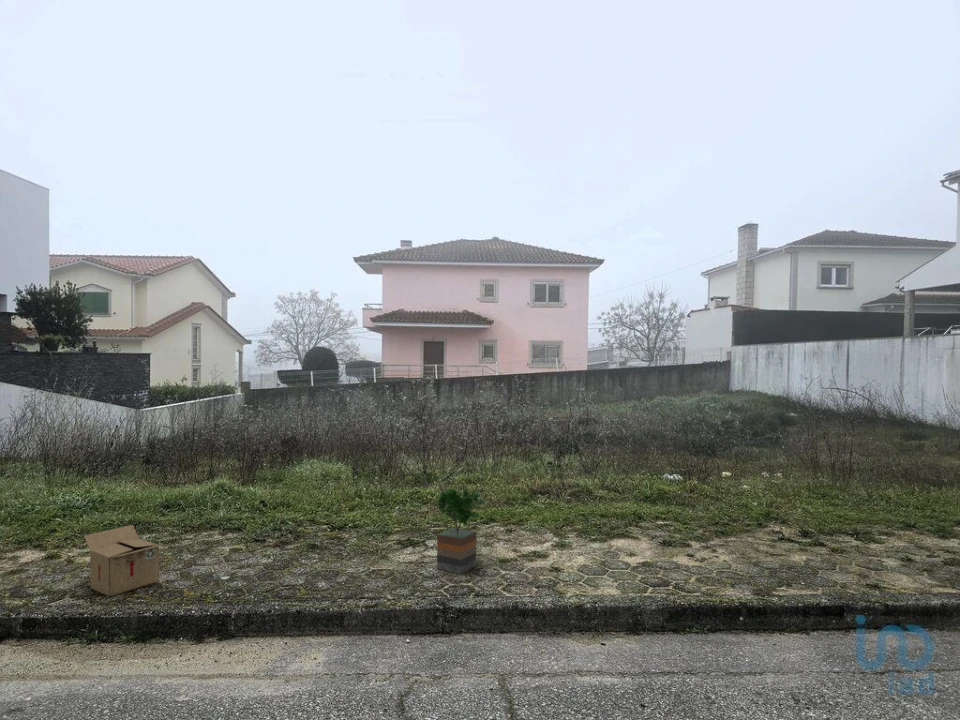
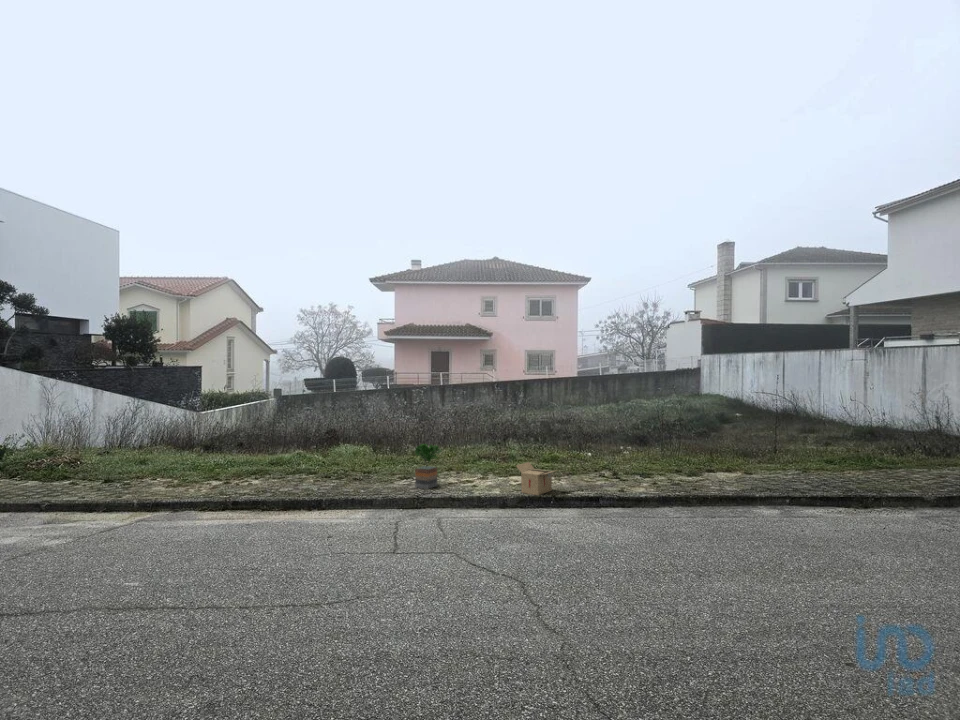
cardboard box: present [84,525,166,596] -> present [516,462,554,495]

